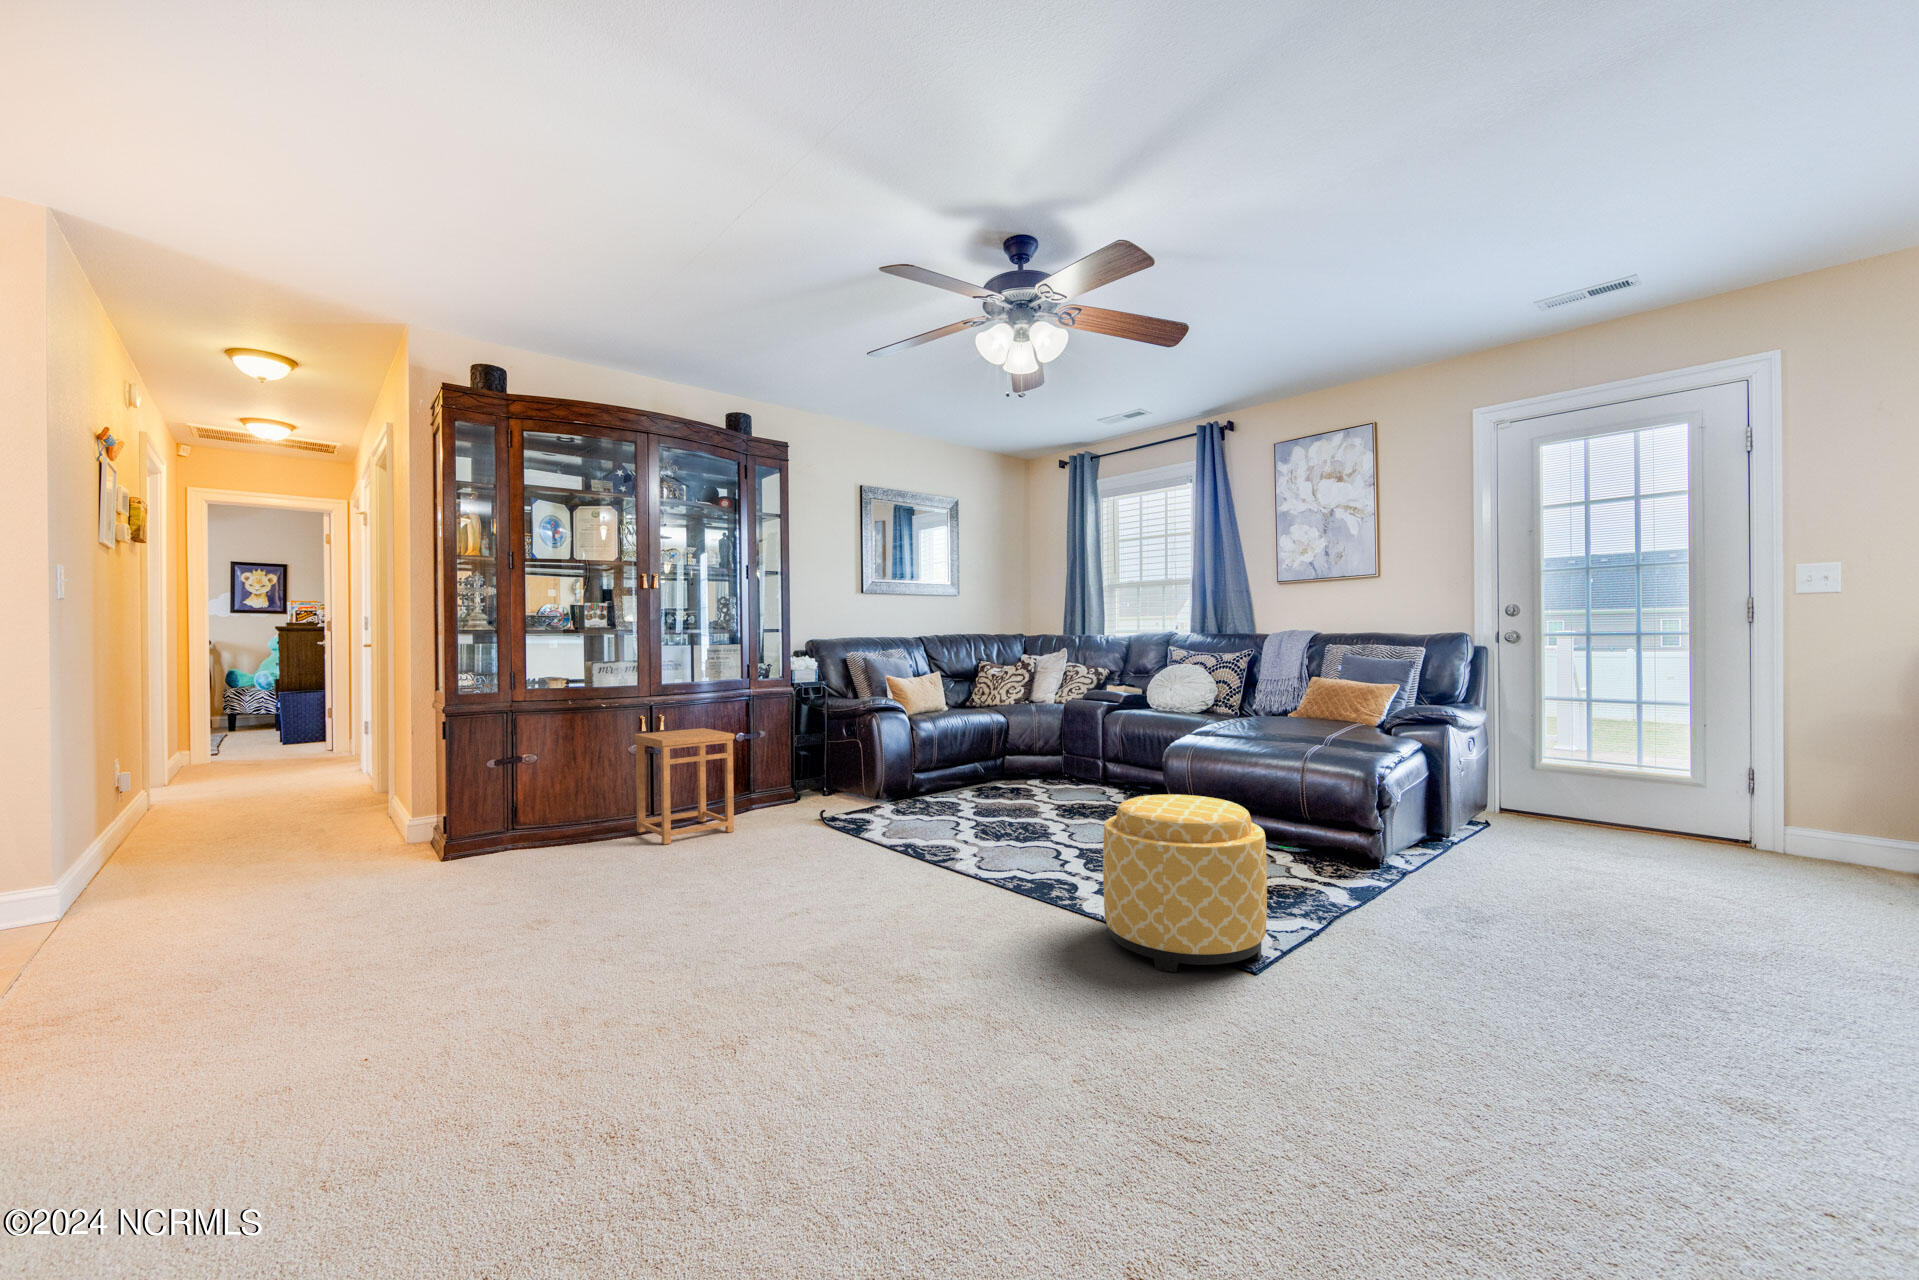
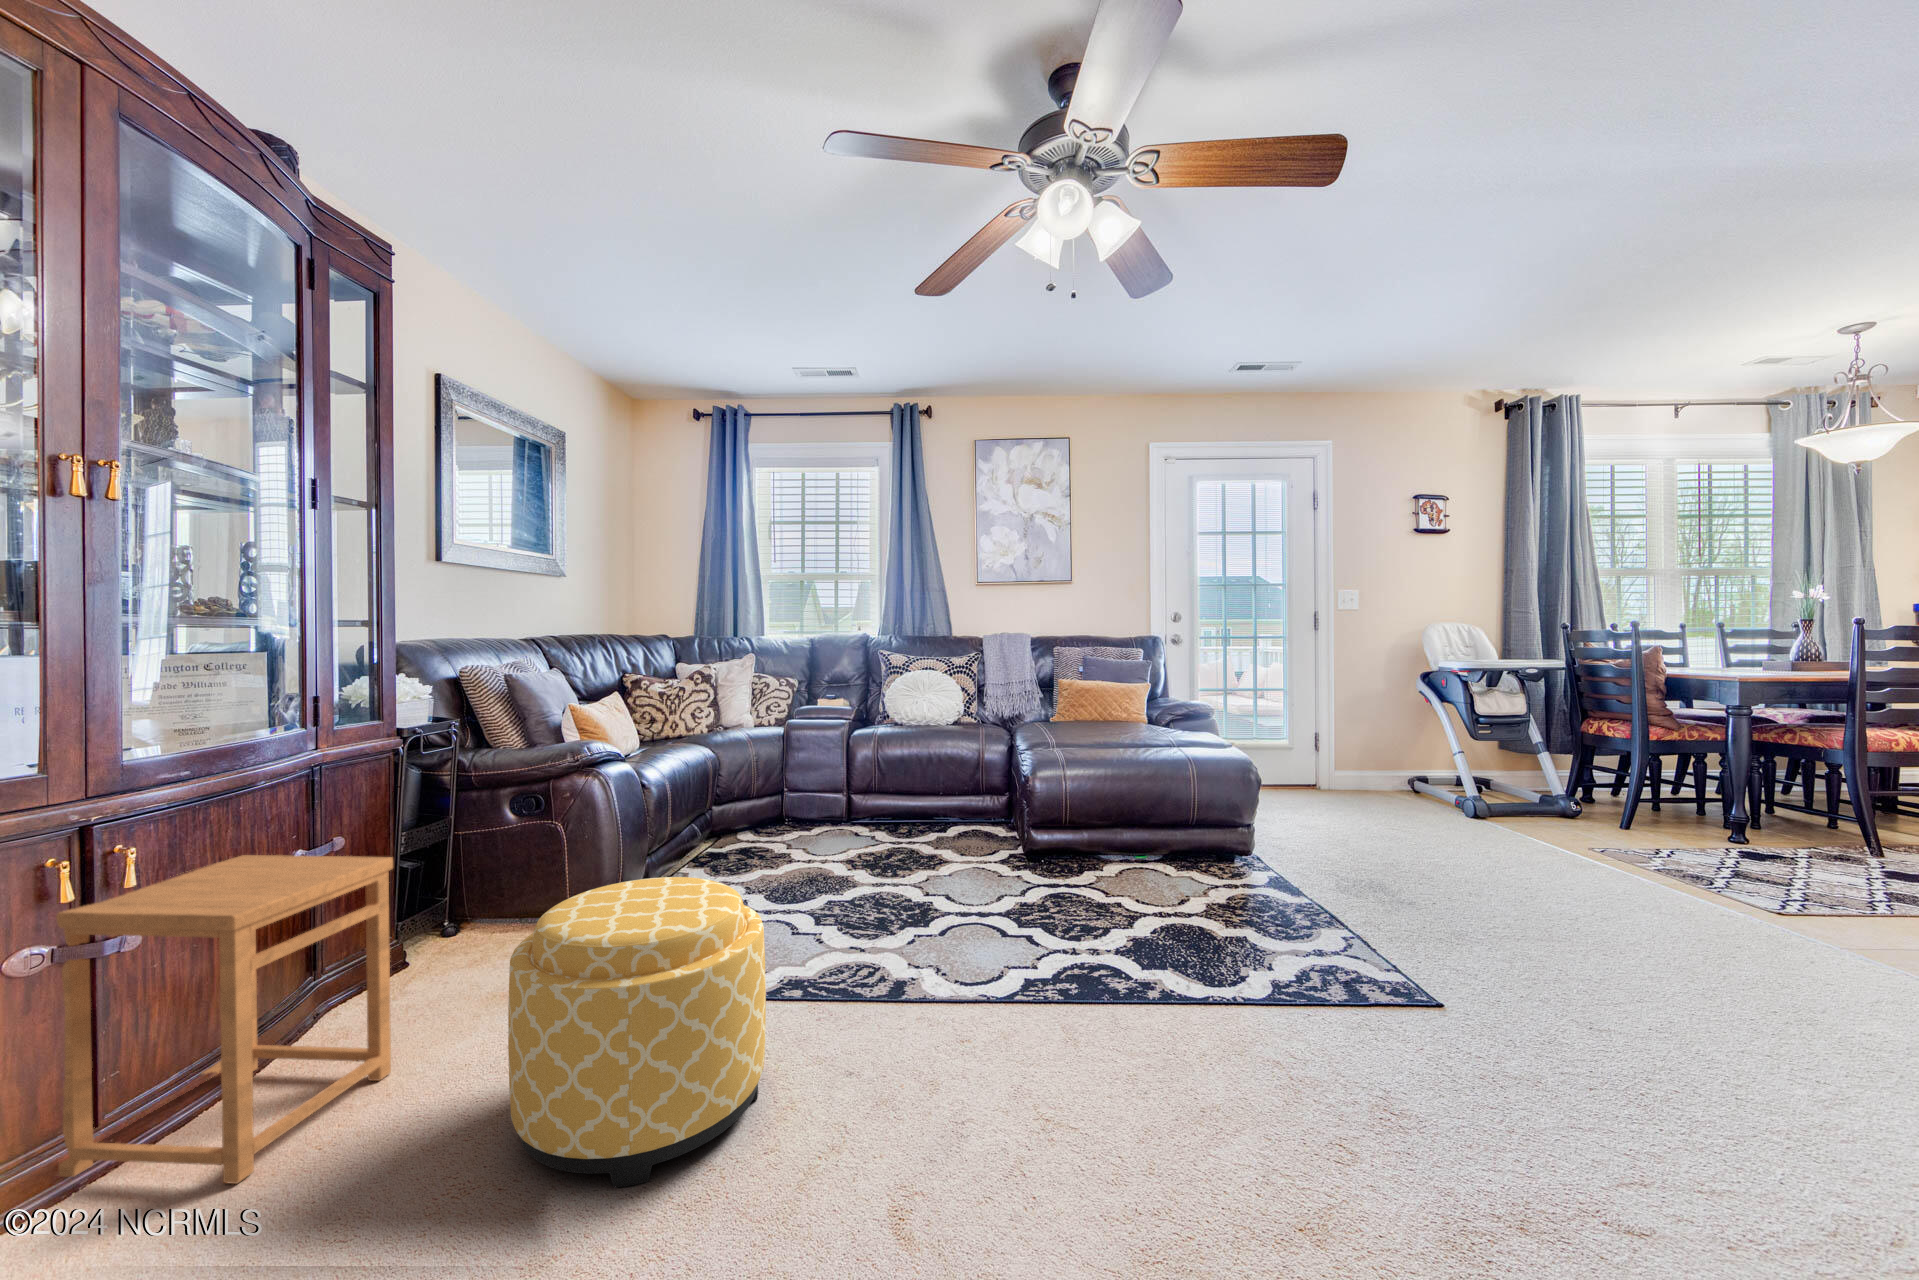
ottoman: present [1103,794,1267,972] -> present [508,877,766,1188]

